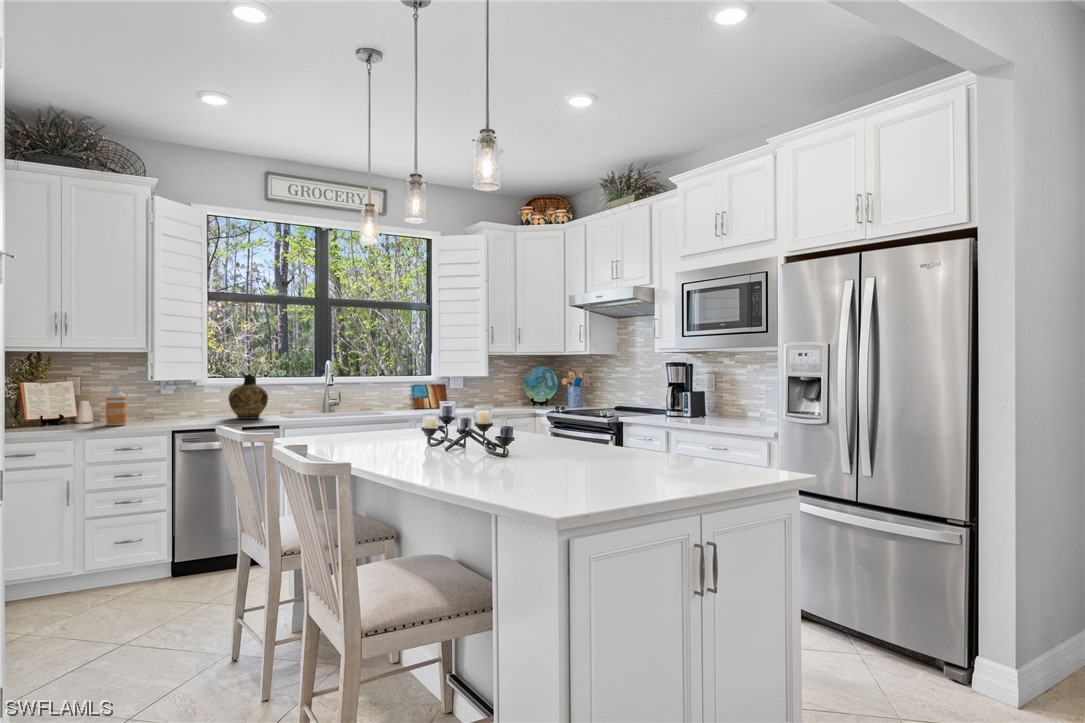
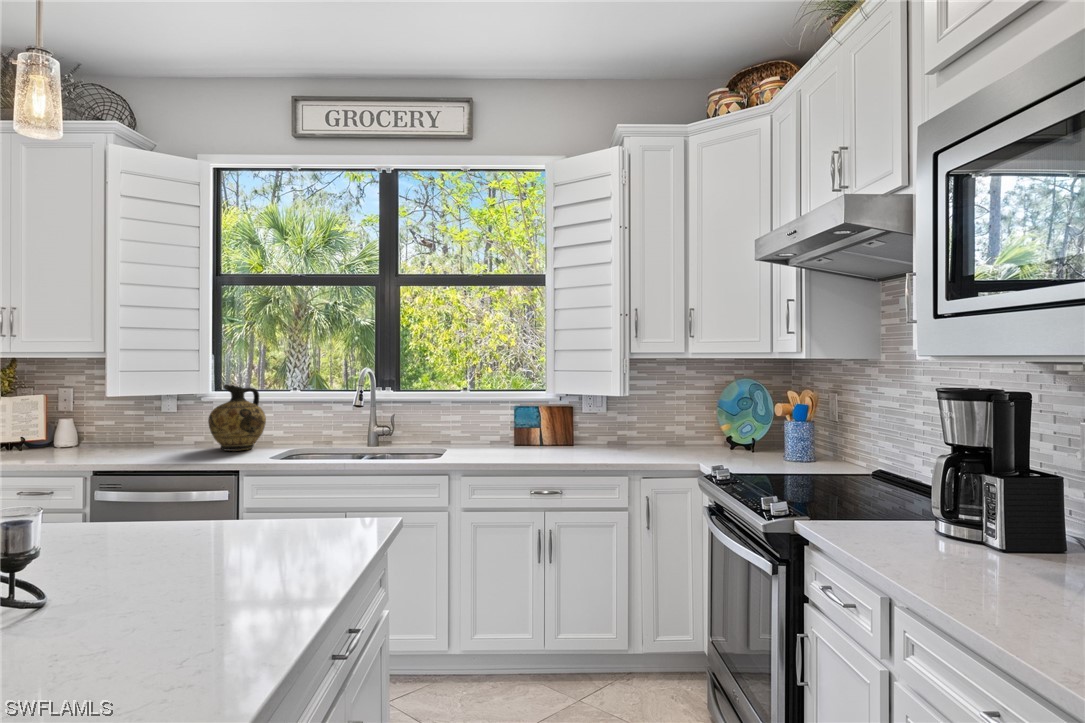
soap dispenser: present [106,383,126,425] -> none [50,395,77,452]

